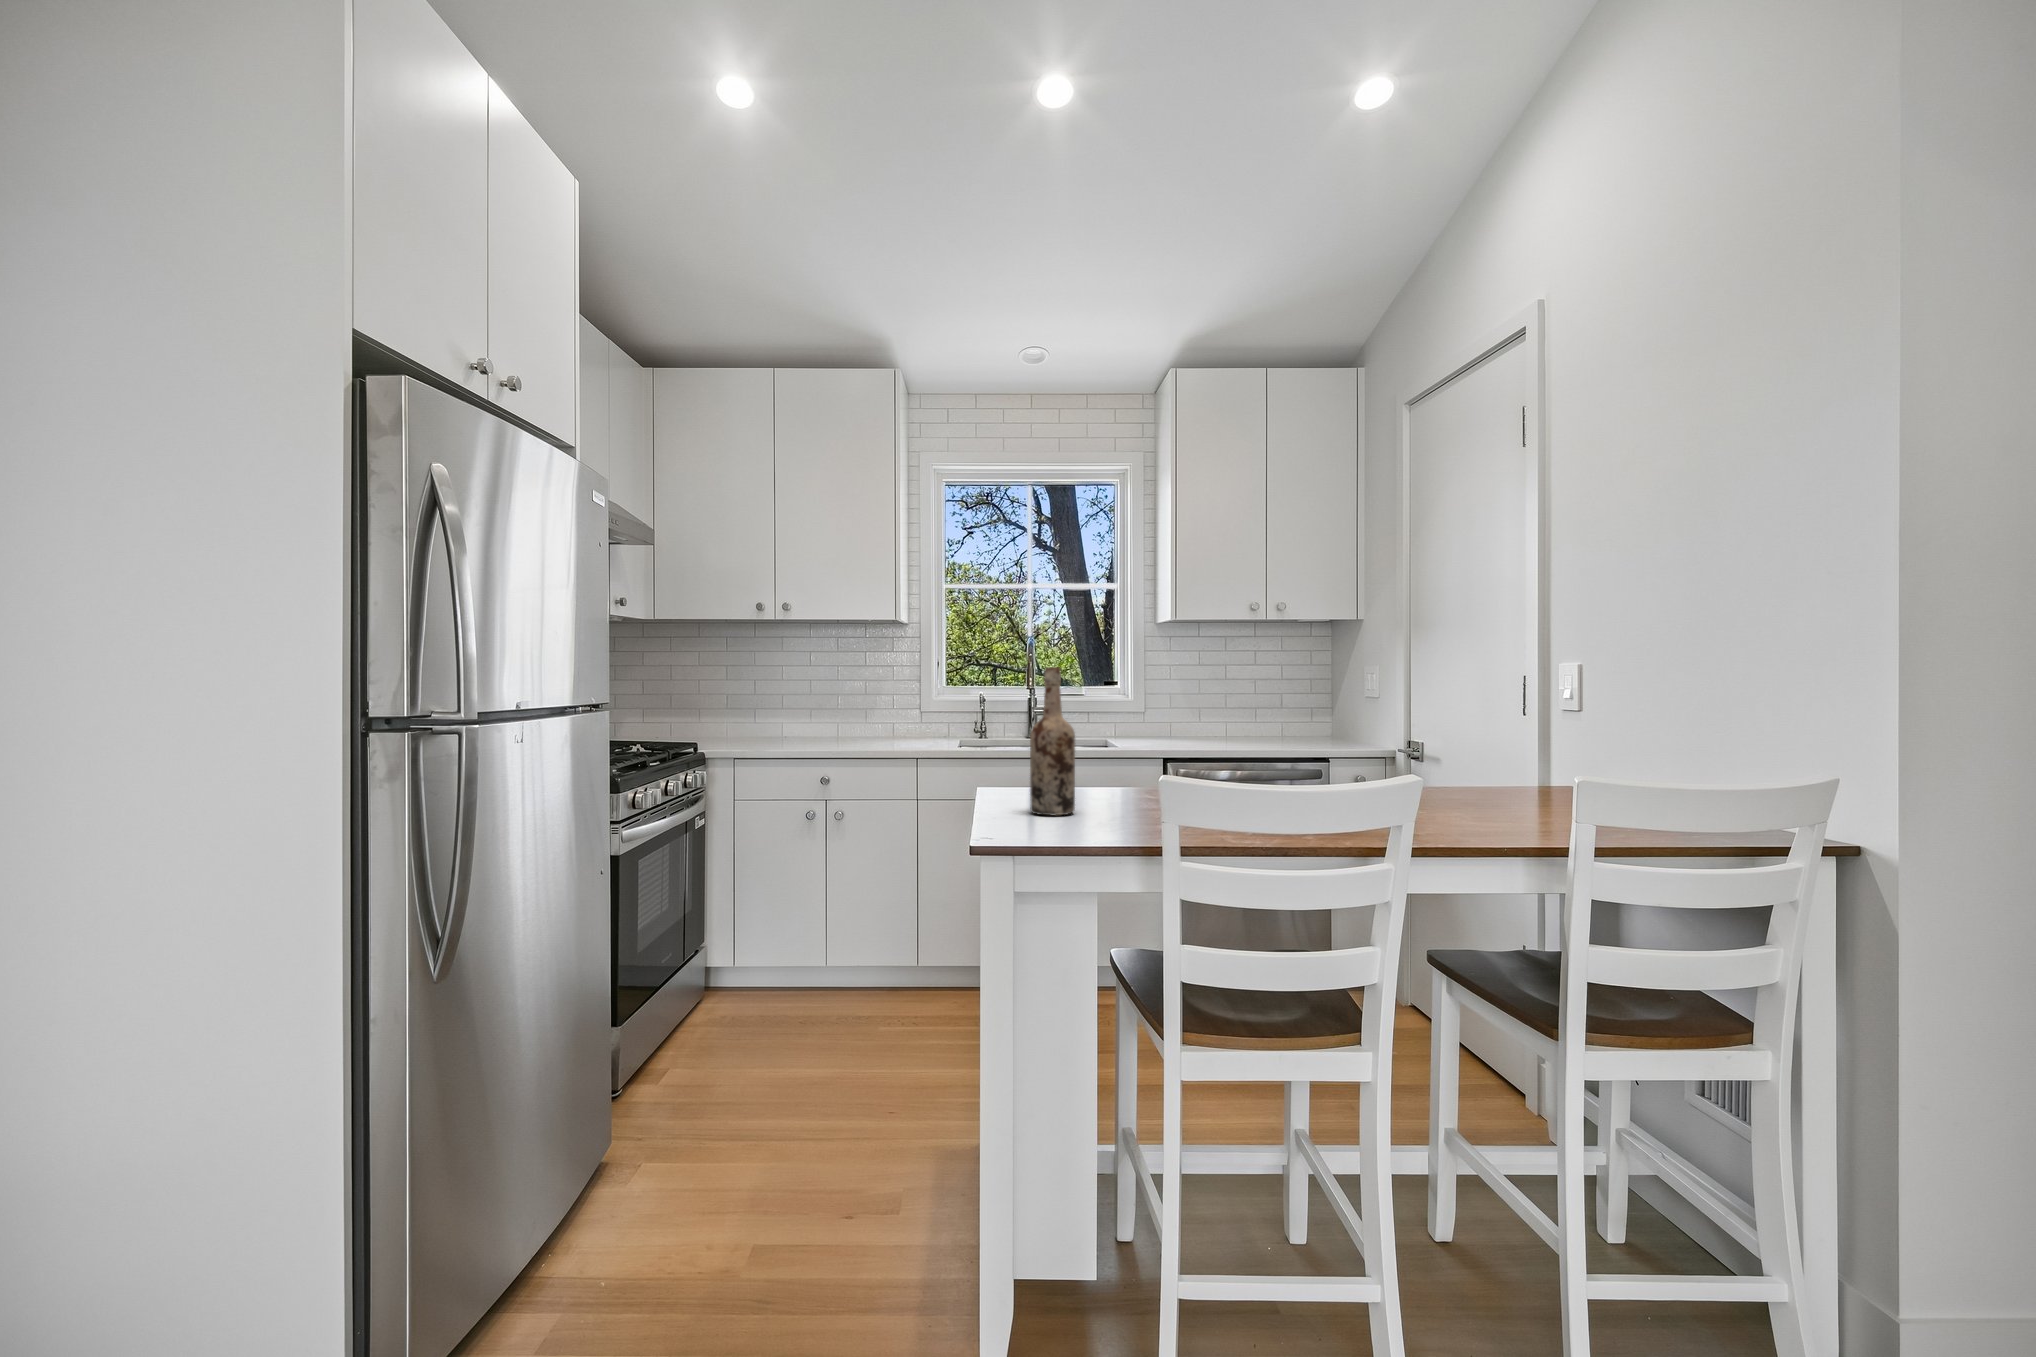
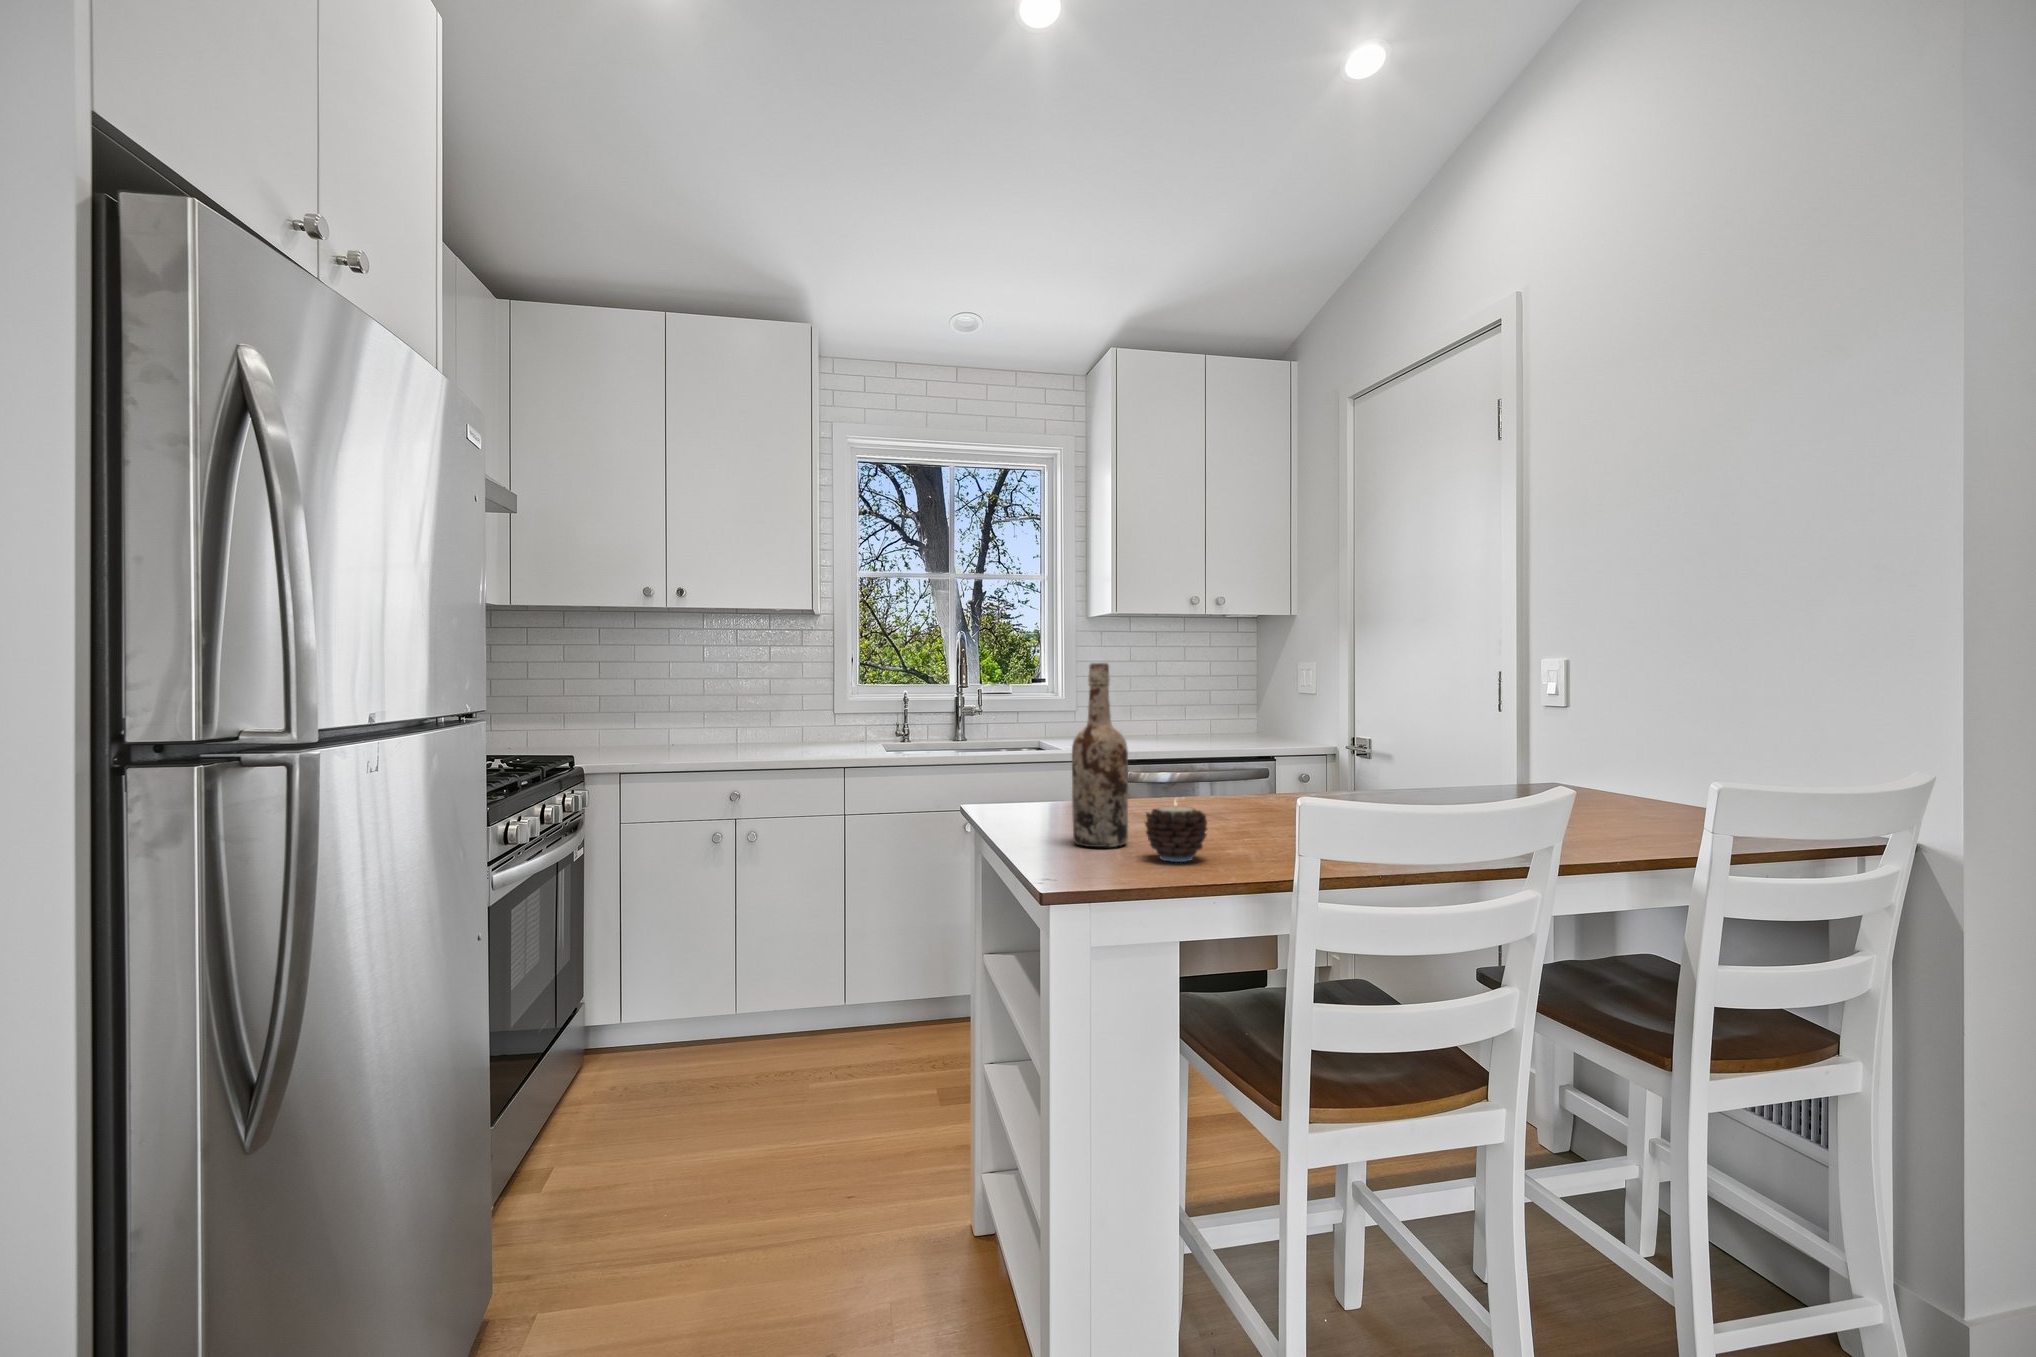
candle: none [1070,775,1123,825] -> present [1145,805,1208,862]

